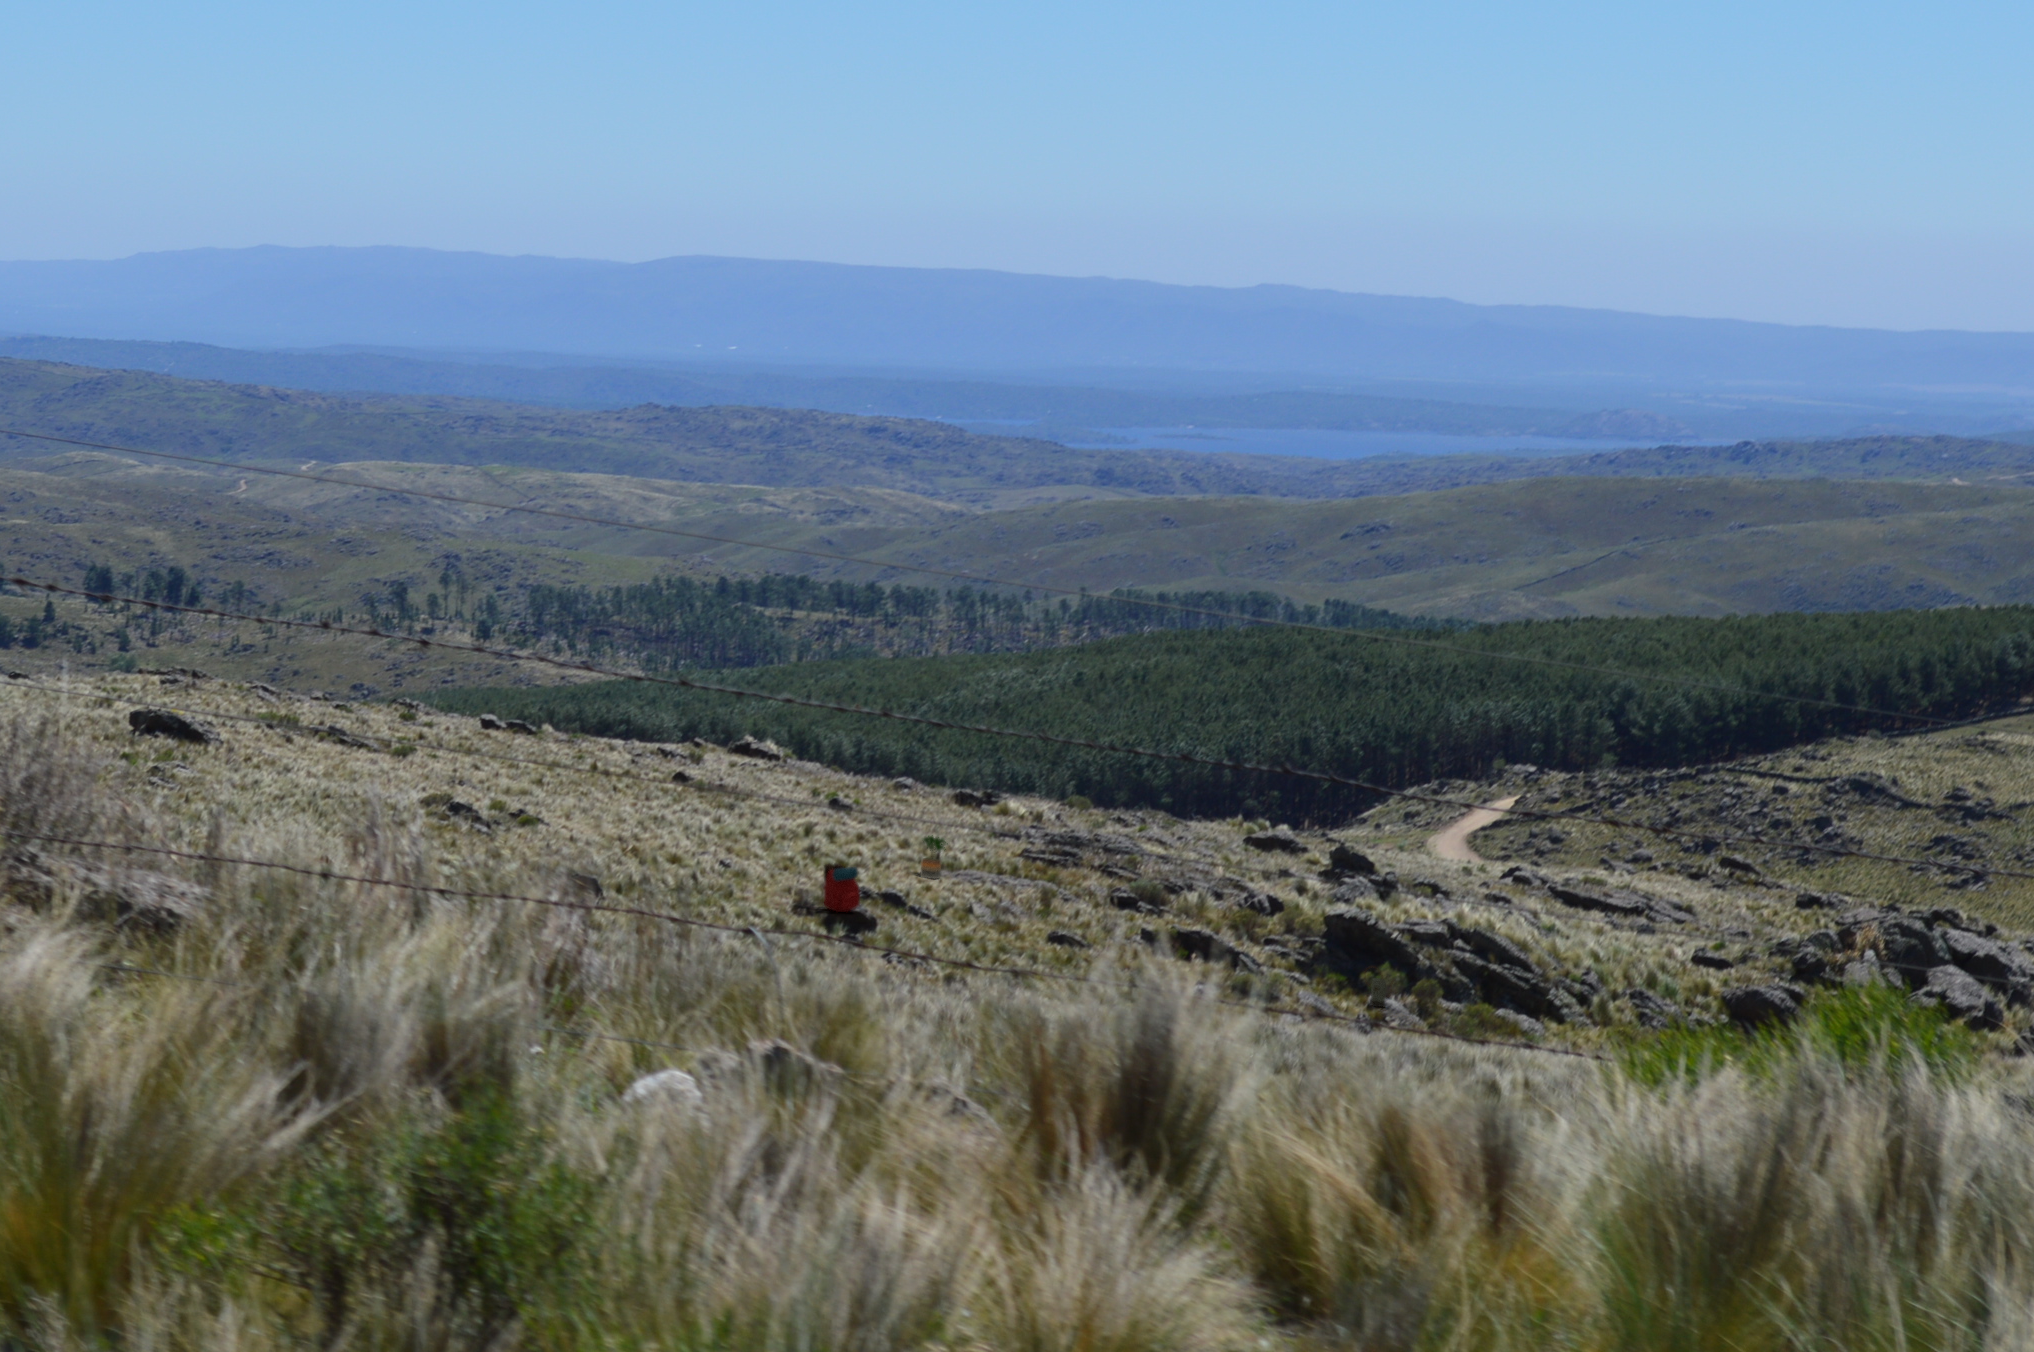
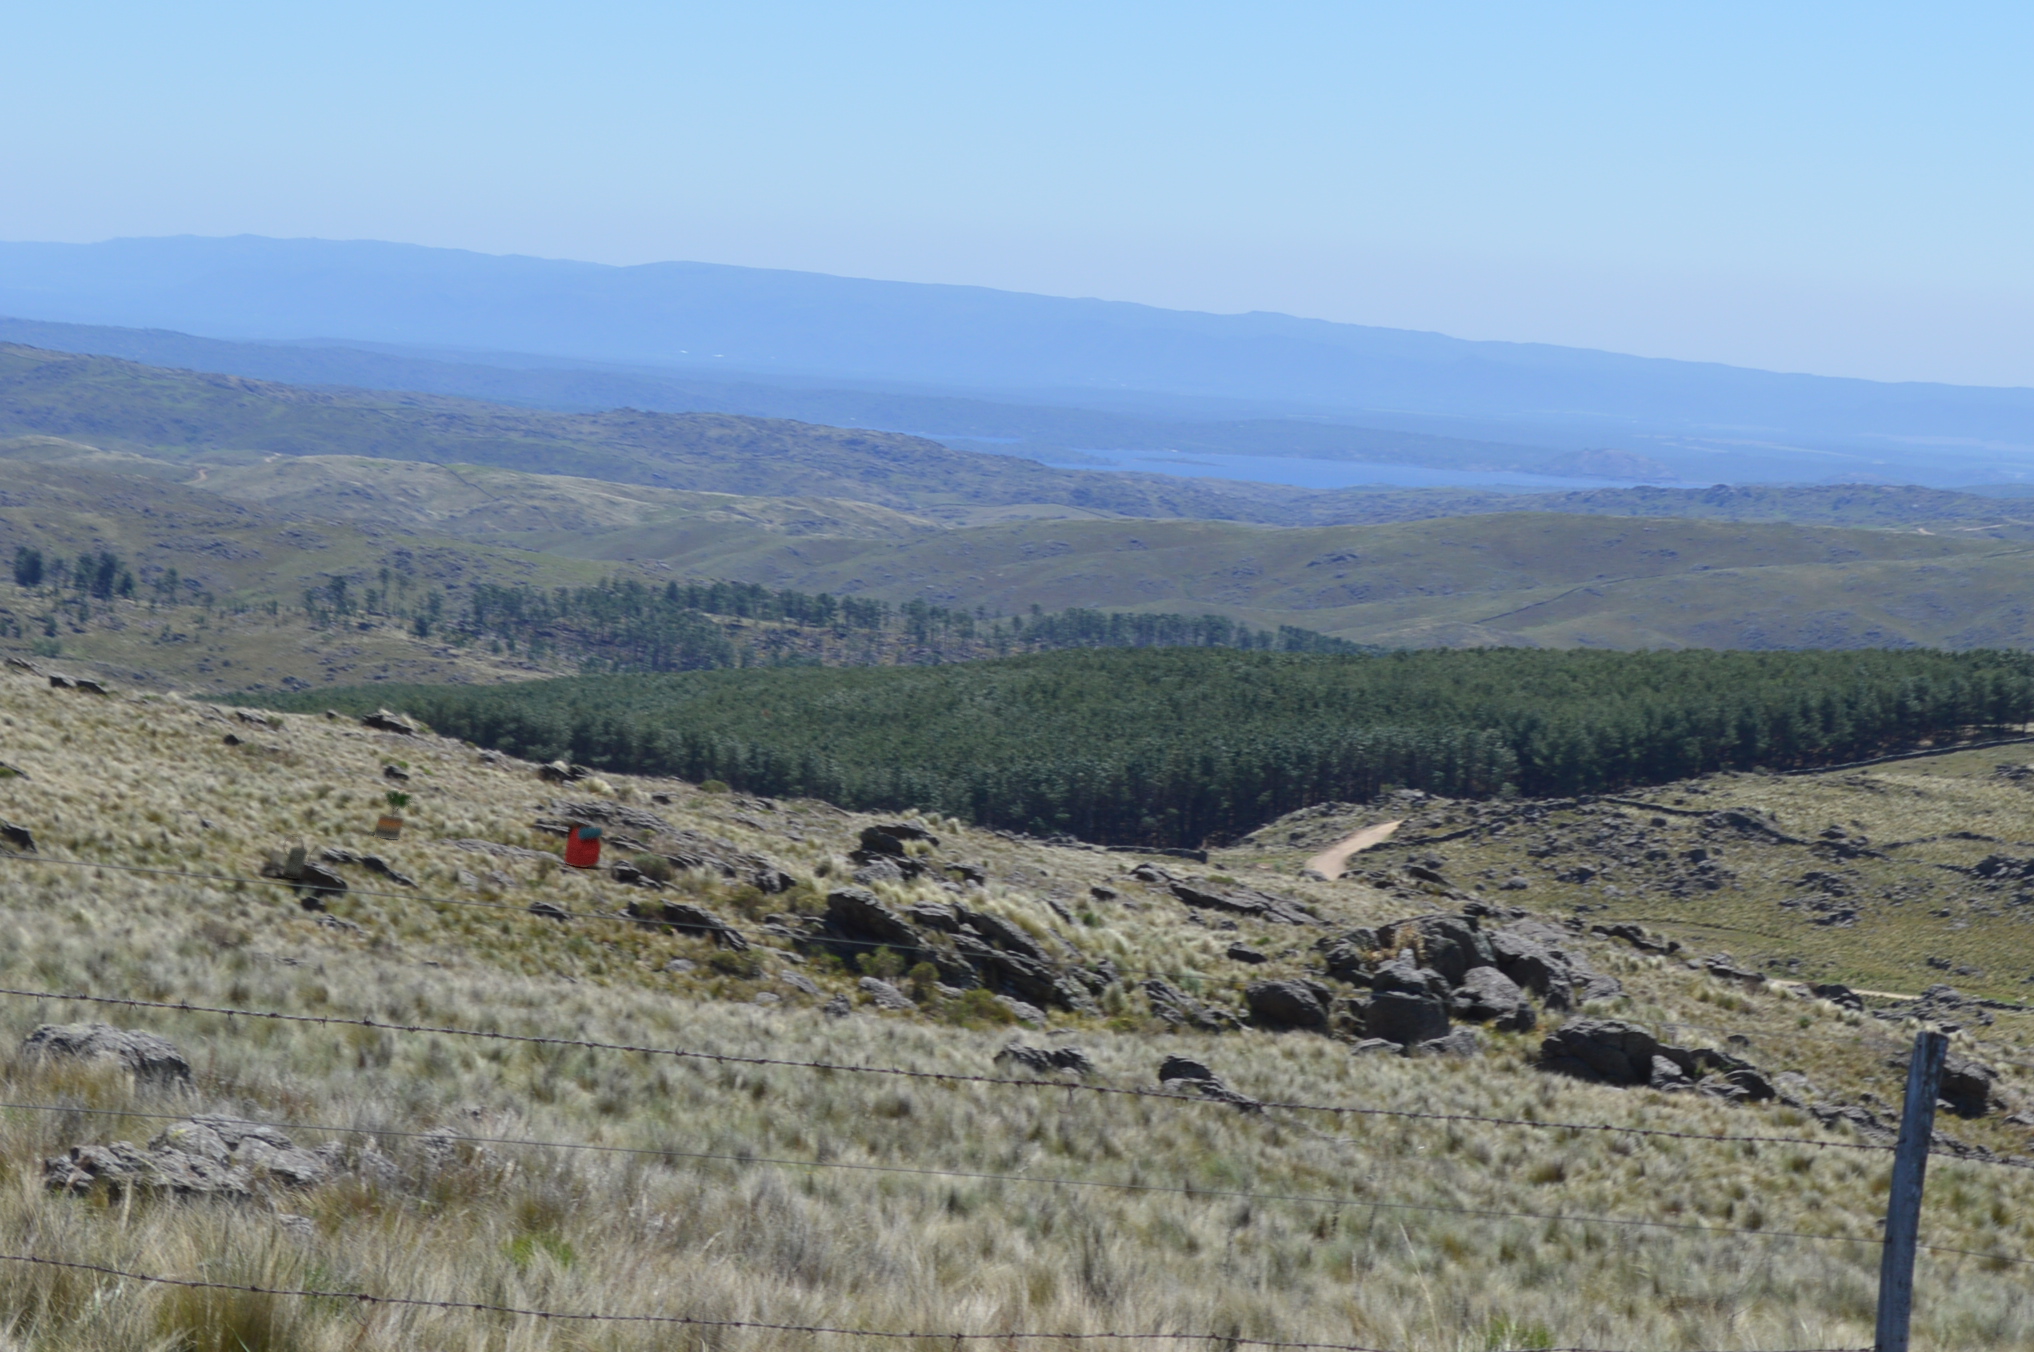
backpack: present [824,863,860,912] -> present [564,823,603,868]
watering can: present [1370,974,1393,1007] -> present [283,836,308,879]

